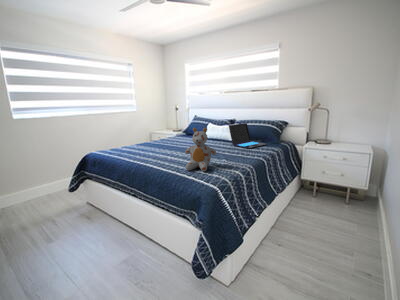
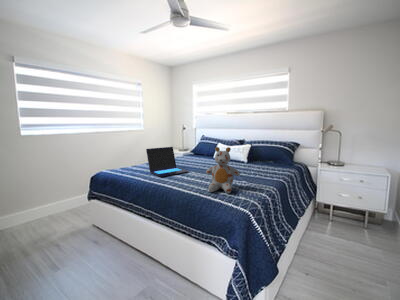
laptop: present [229,123,266,149] -> present [146,147,189,177]

